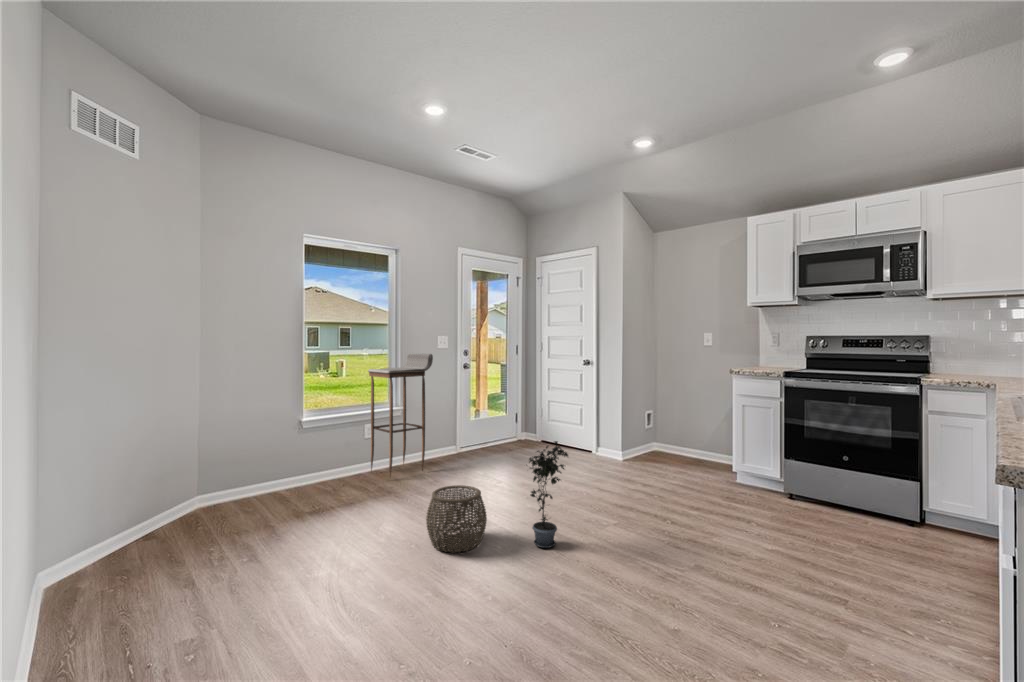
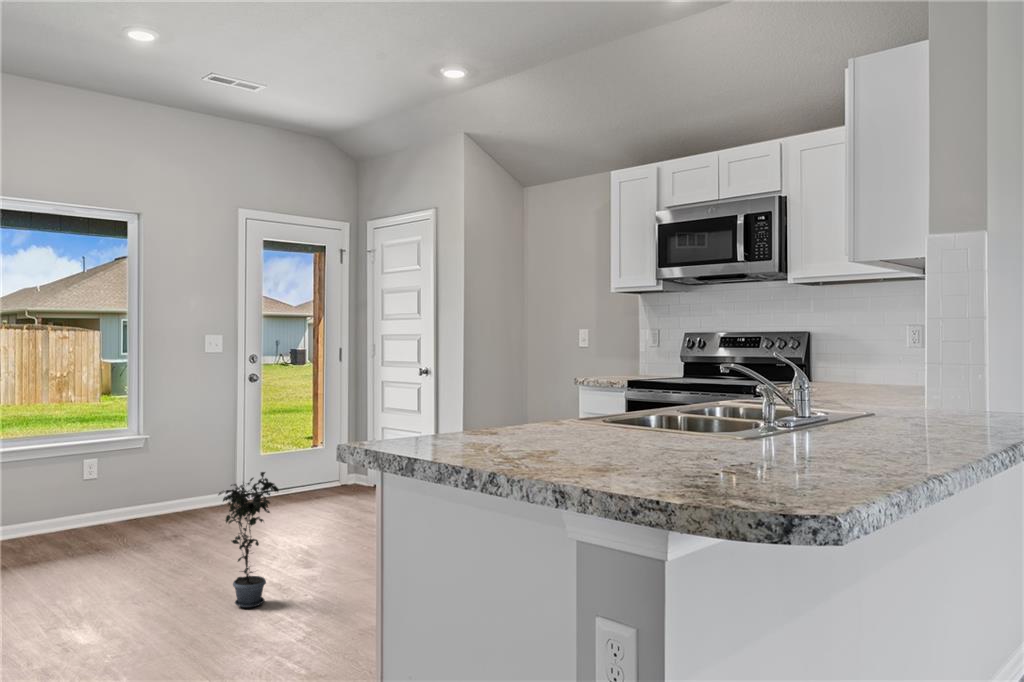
bar stool: present [368,353,433,476] -> none [88,360,182,535]
woven basket: present [426,485,487,553] -> none [93,531,179,614]

